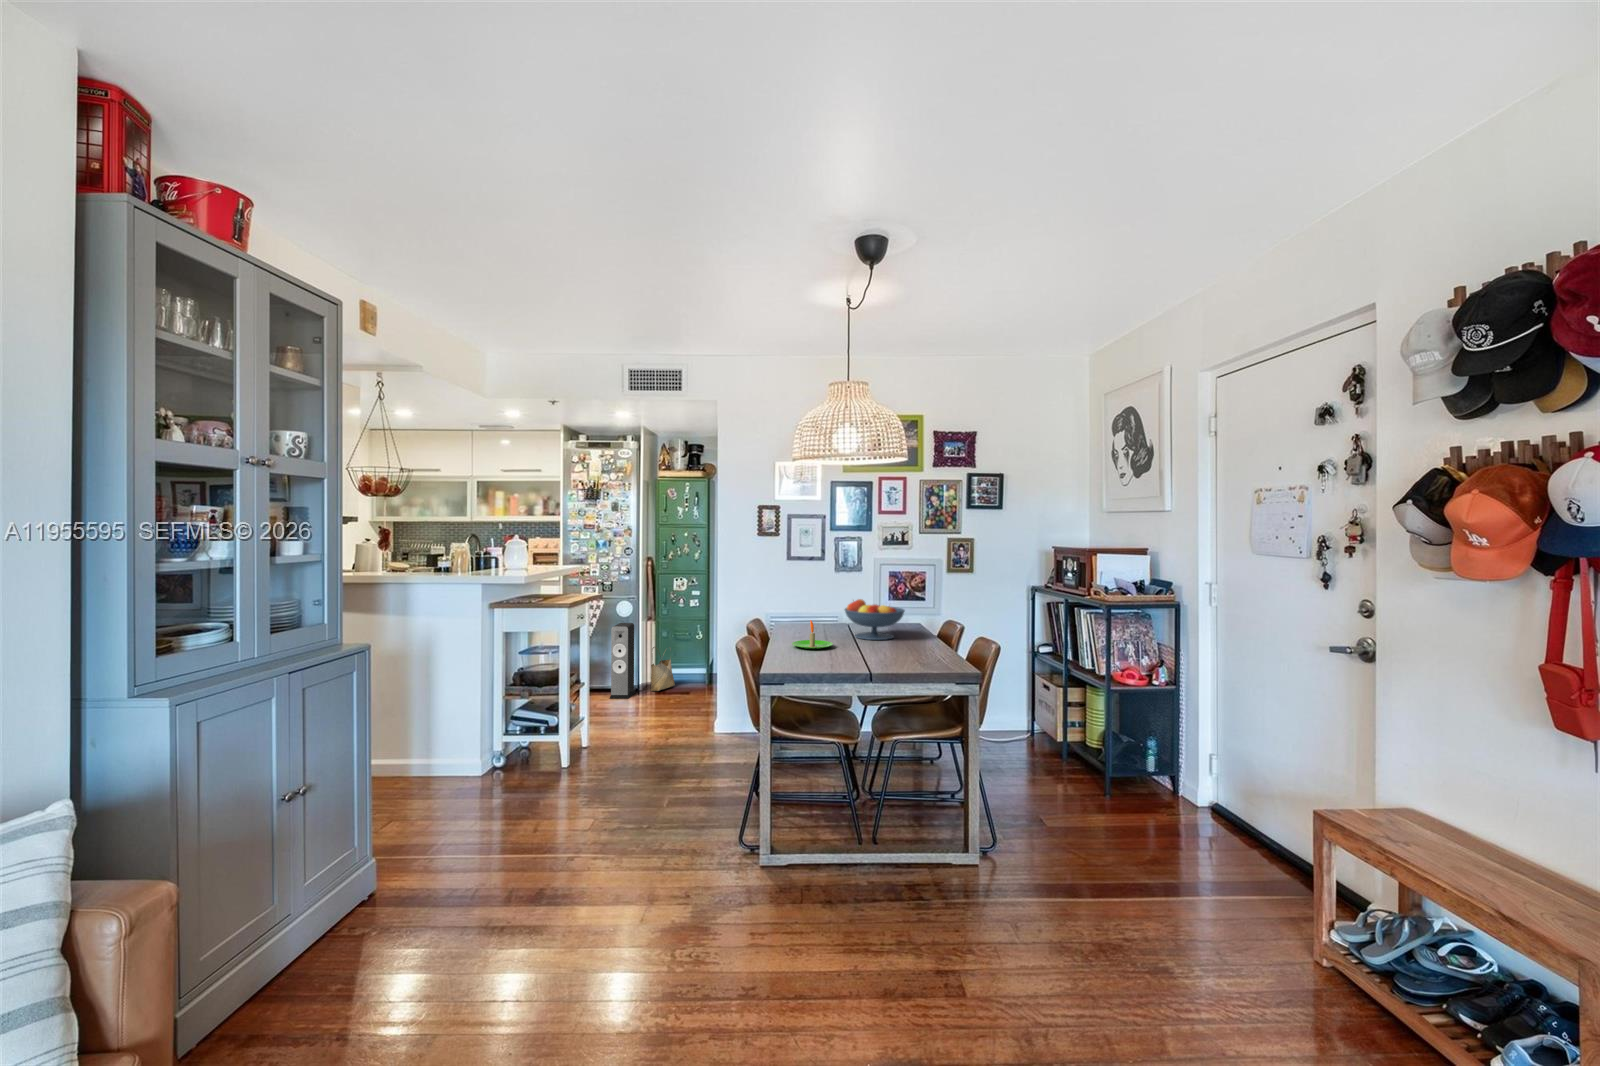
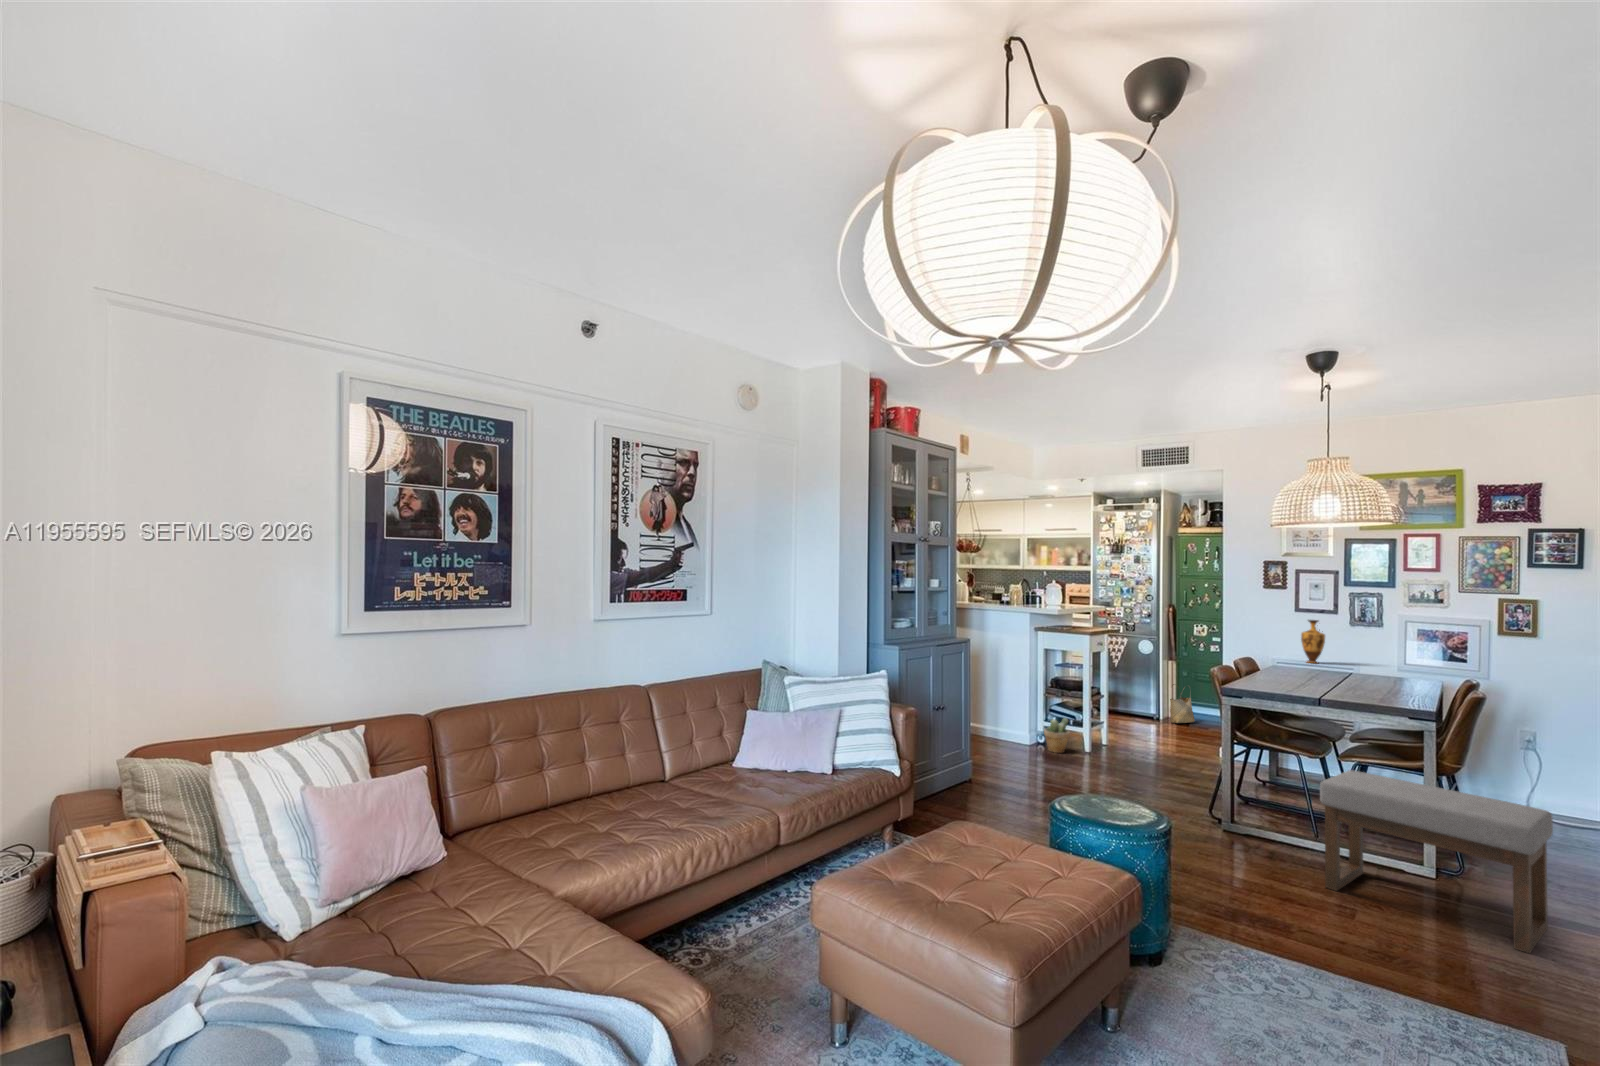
vase: none [793,568,813,615] -> present [1301,620,1325,663]
fruit bowl: present [845,599,905,640] -> none [1332,647,1402,686]
candle: present [792,620,833,649] -> none [1268,658,1309,683]
speaker: present [610,623,635,699] -> none [1131,659,1156,724]
potted plant: none [506,726,543,780] -> present [1044,718,1069,753]
ottoman: none [908,762,1132,965] -> present [1320,770,1553,953]

